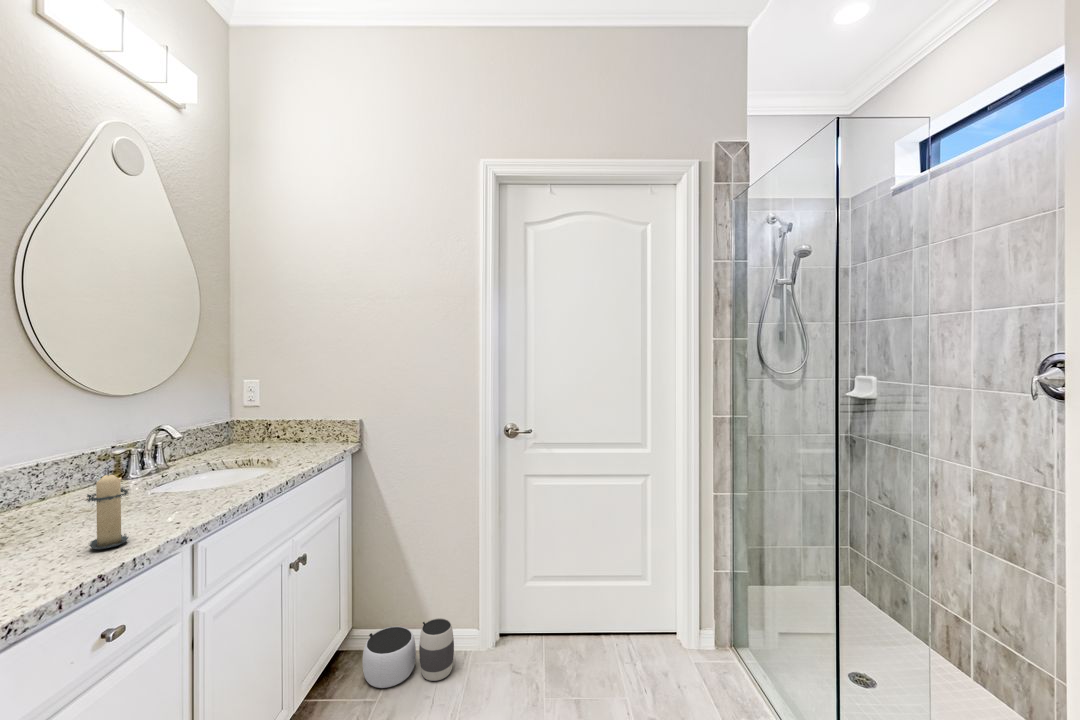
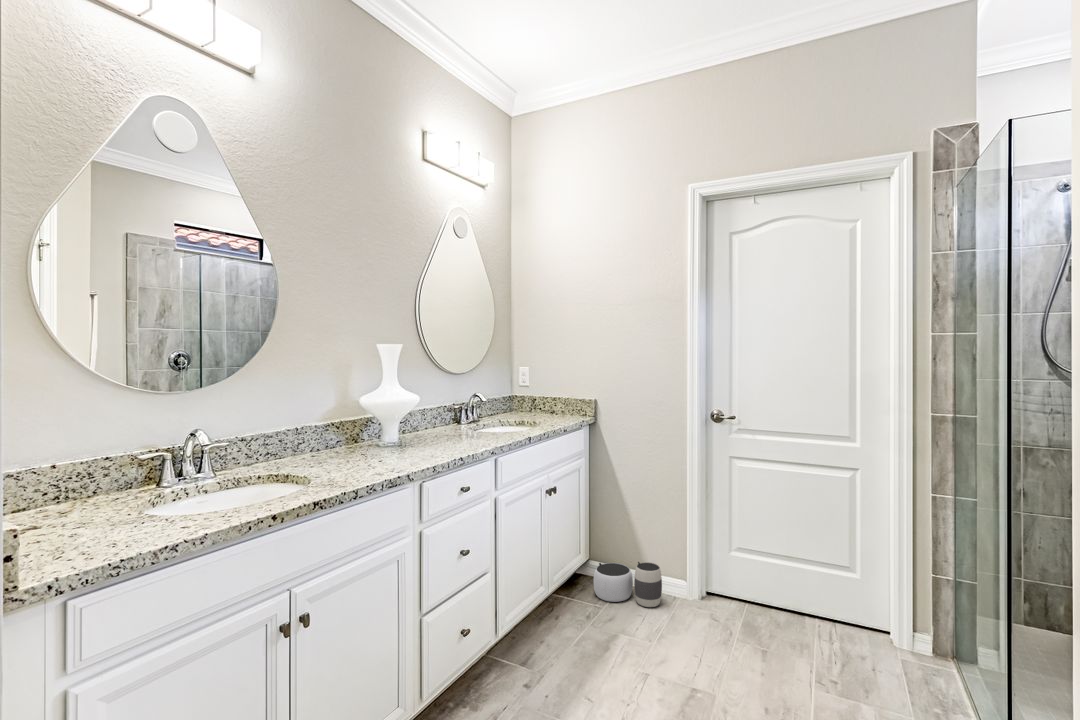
candle: present [87,470,129,549] -> none [455,408,474,448]

